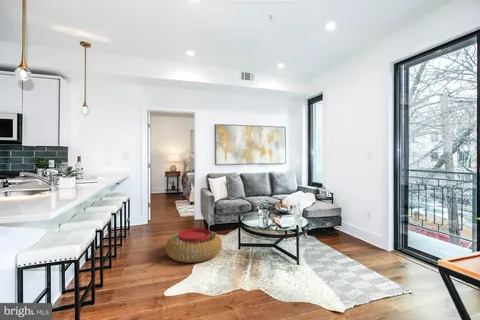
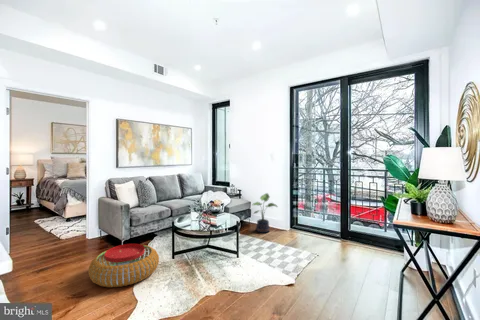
potted plant: none [335,199,368,245] -> present [253,193,277,233]

